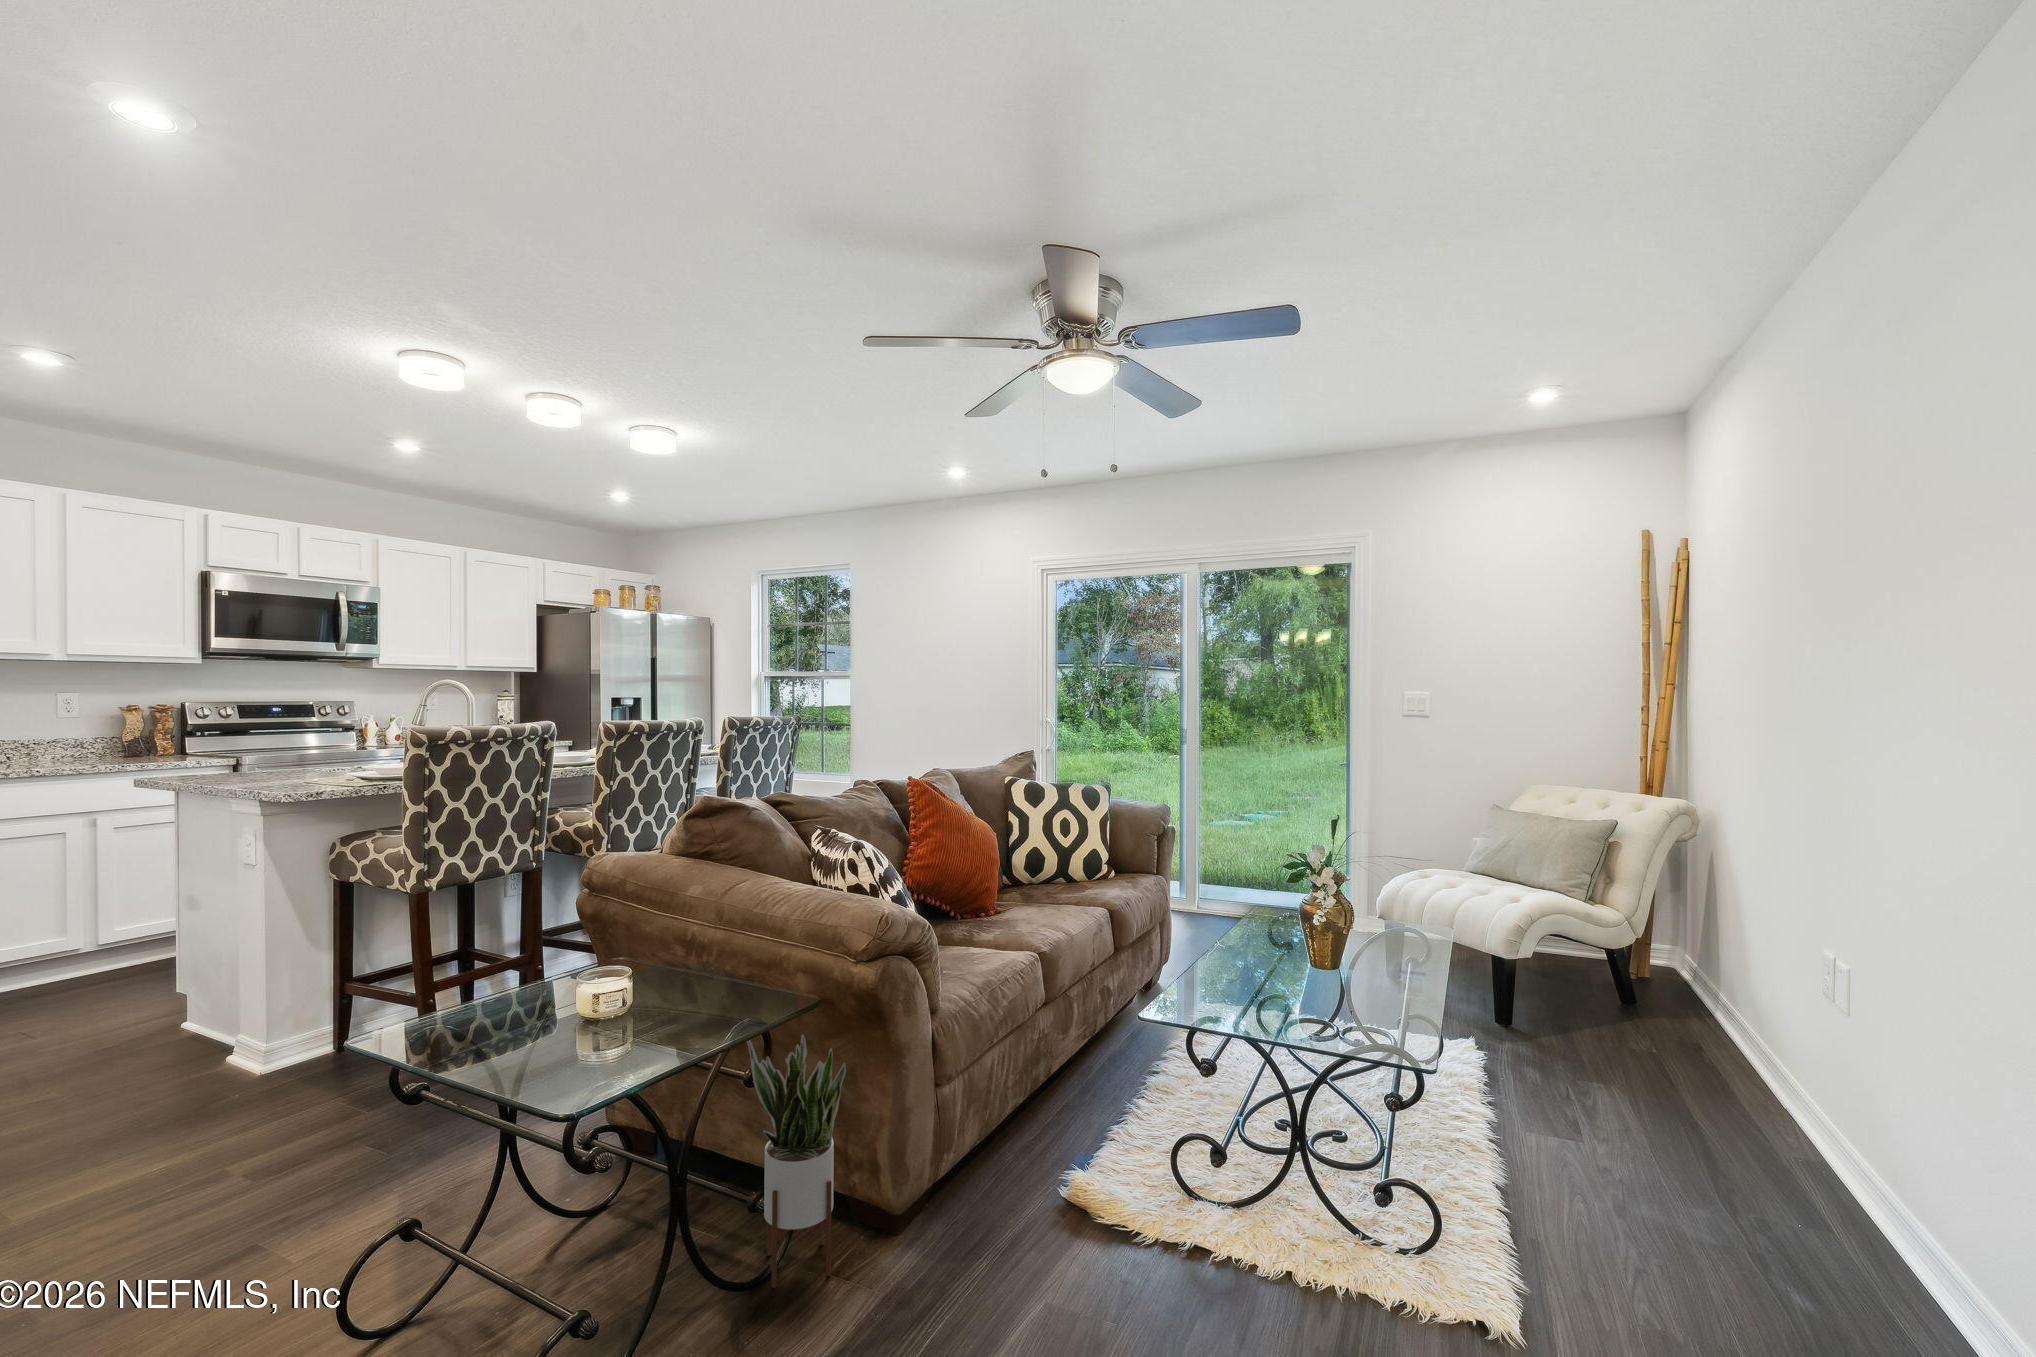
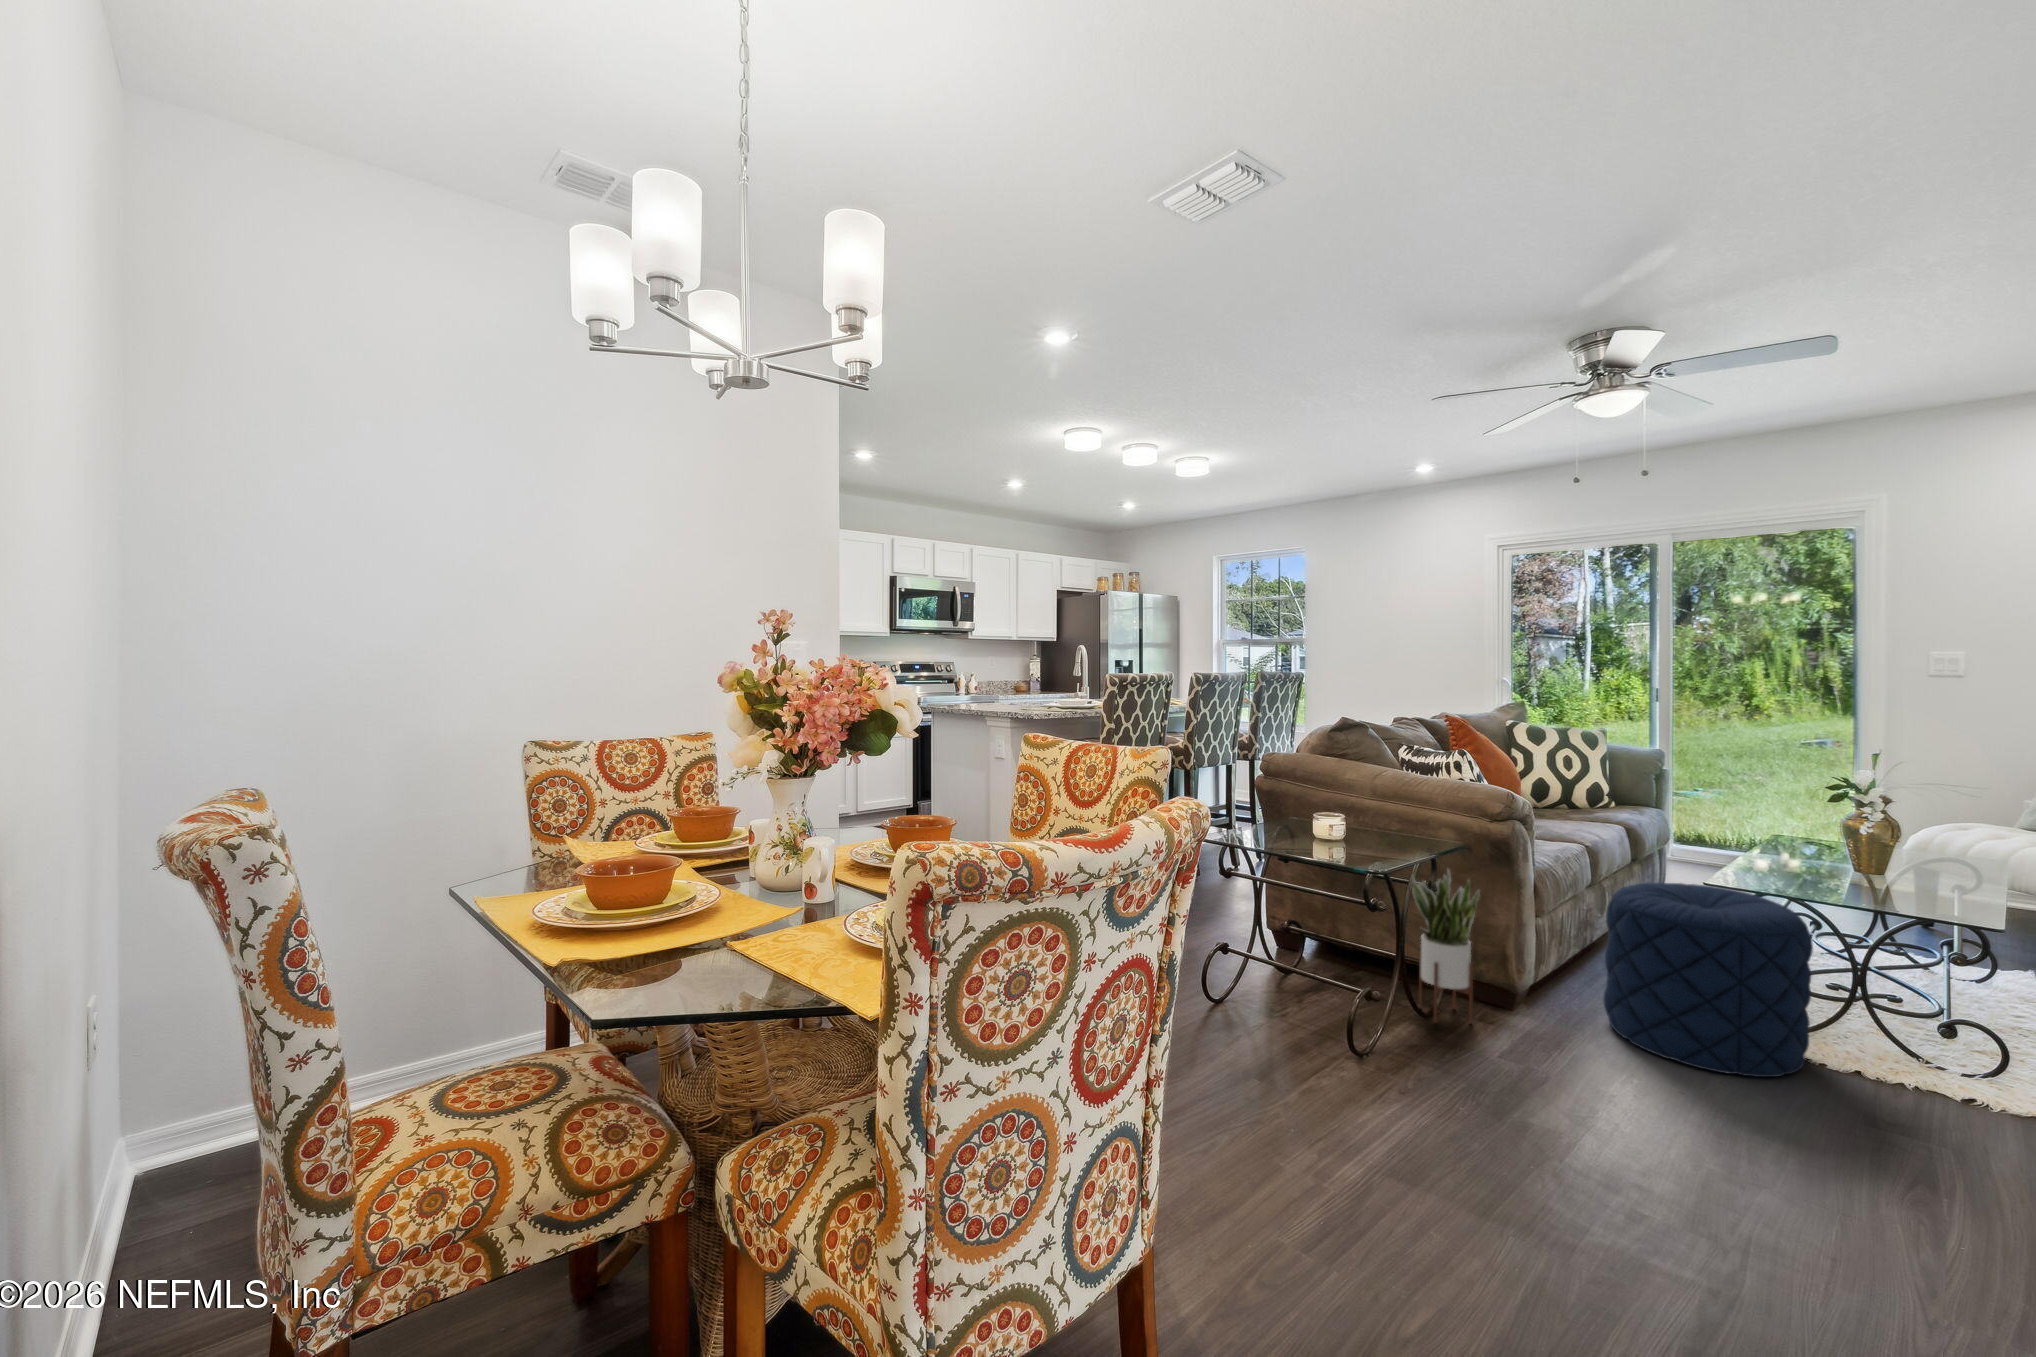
pouf: none [1018,1013,1239,1309] -> present [1603,883,1813,1077]

